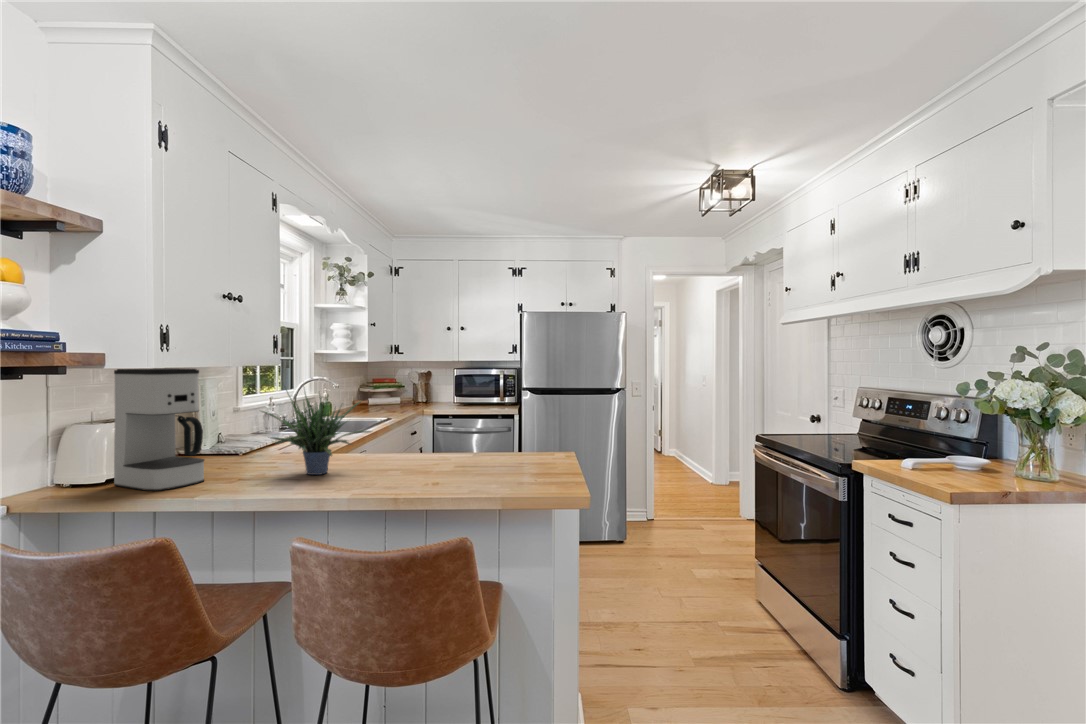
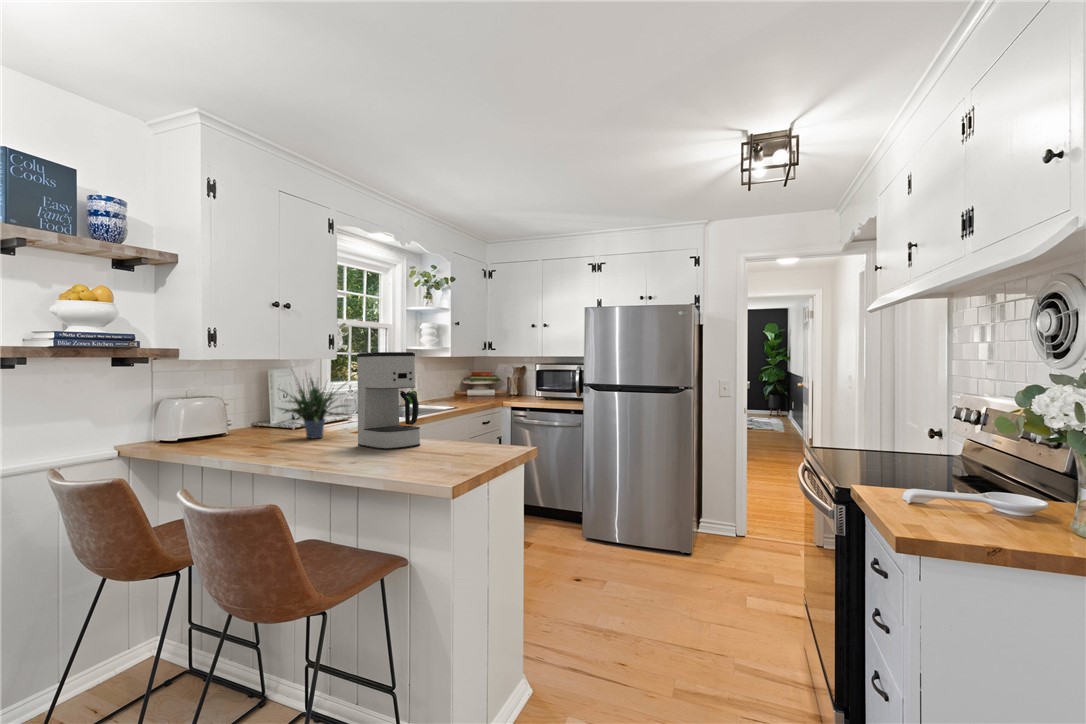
coffee maker: present [114,368,204,491] -> present [357,352,420,450]

